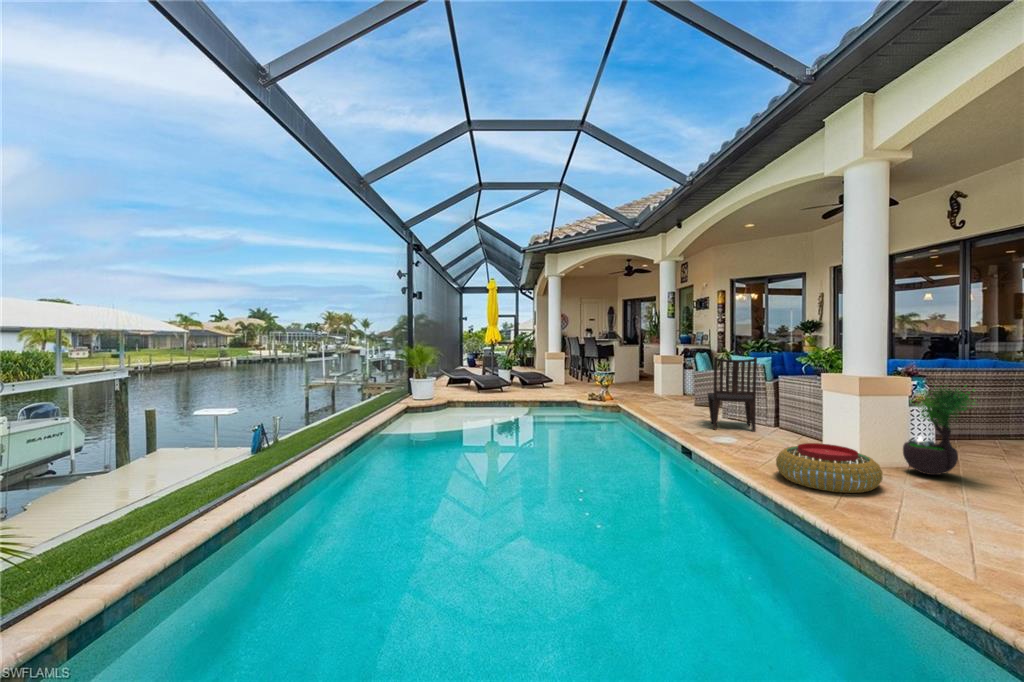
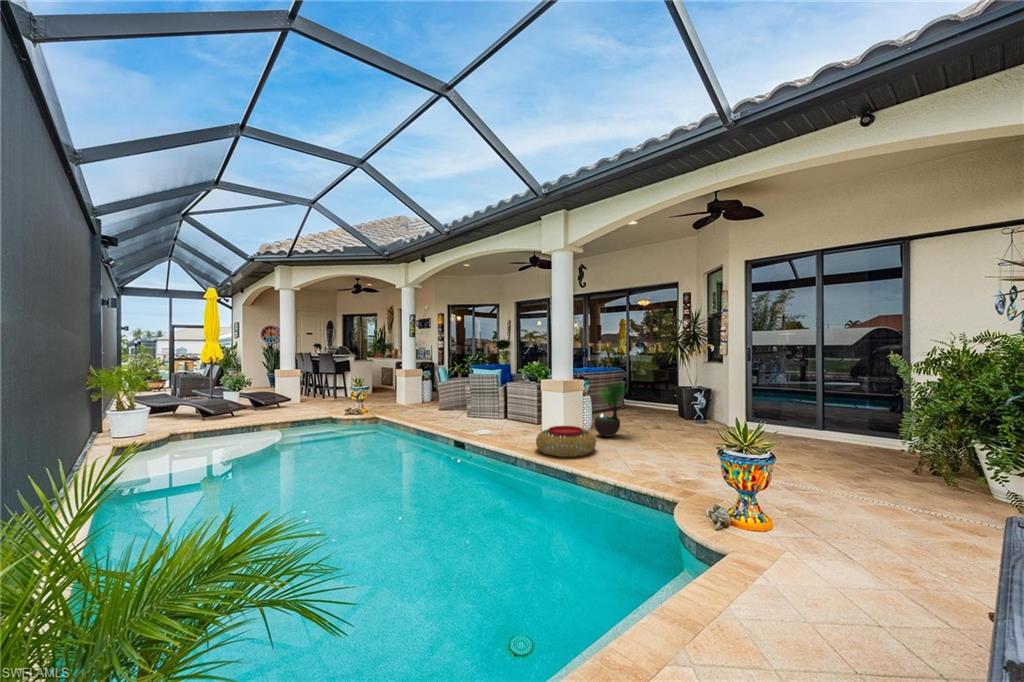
dining chair: present [708,357,757,432] -> none [460,368,498,427]

